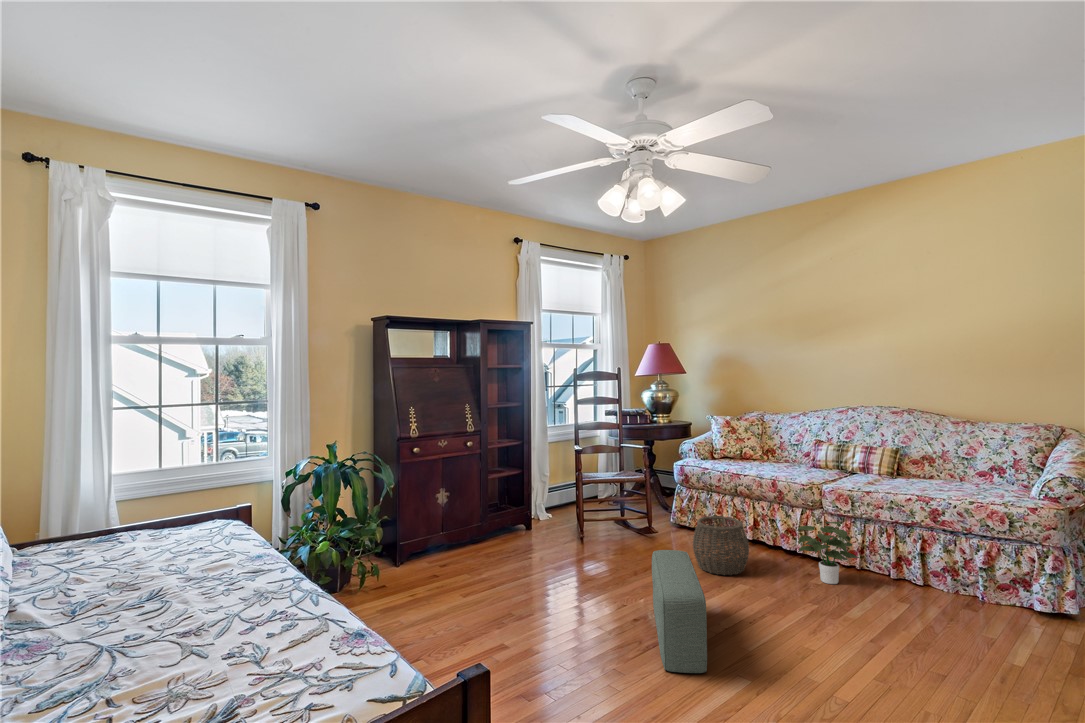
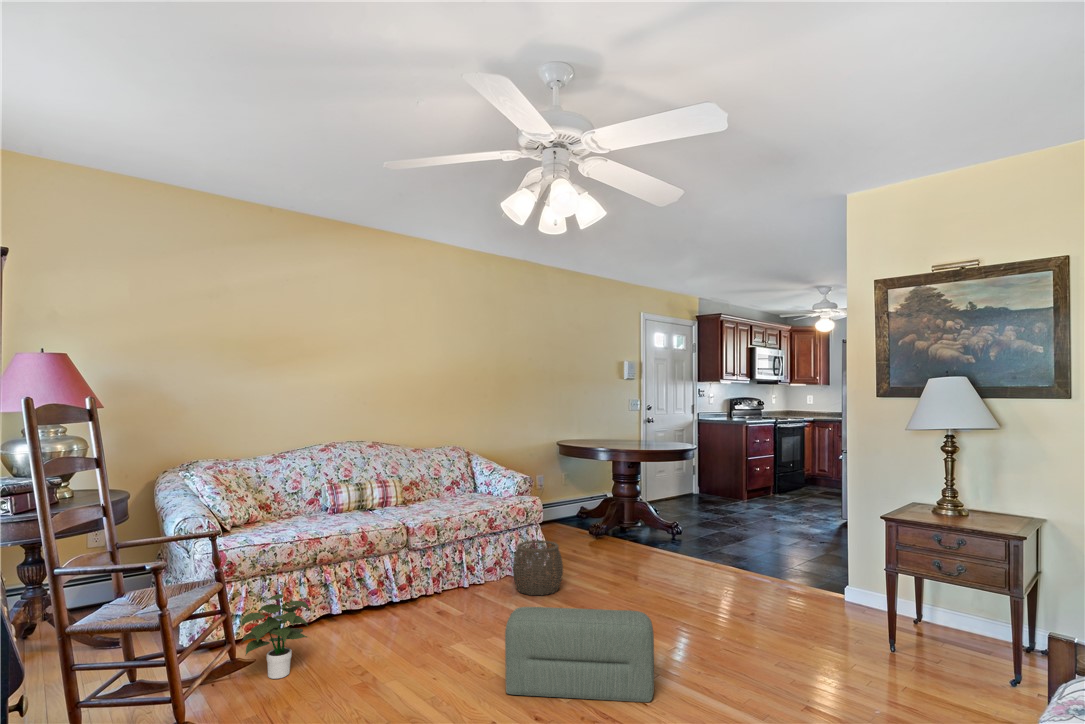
woven basket: present [693,516,749,575] -> present [512,540,563,595]
potted plant: present [797,522,859,584] -> present [240,594,309,679]

